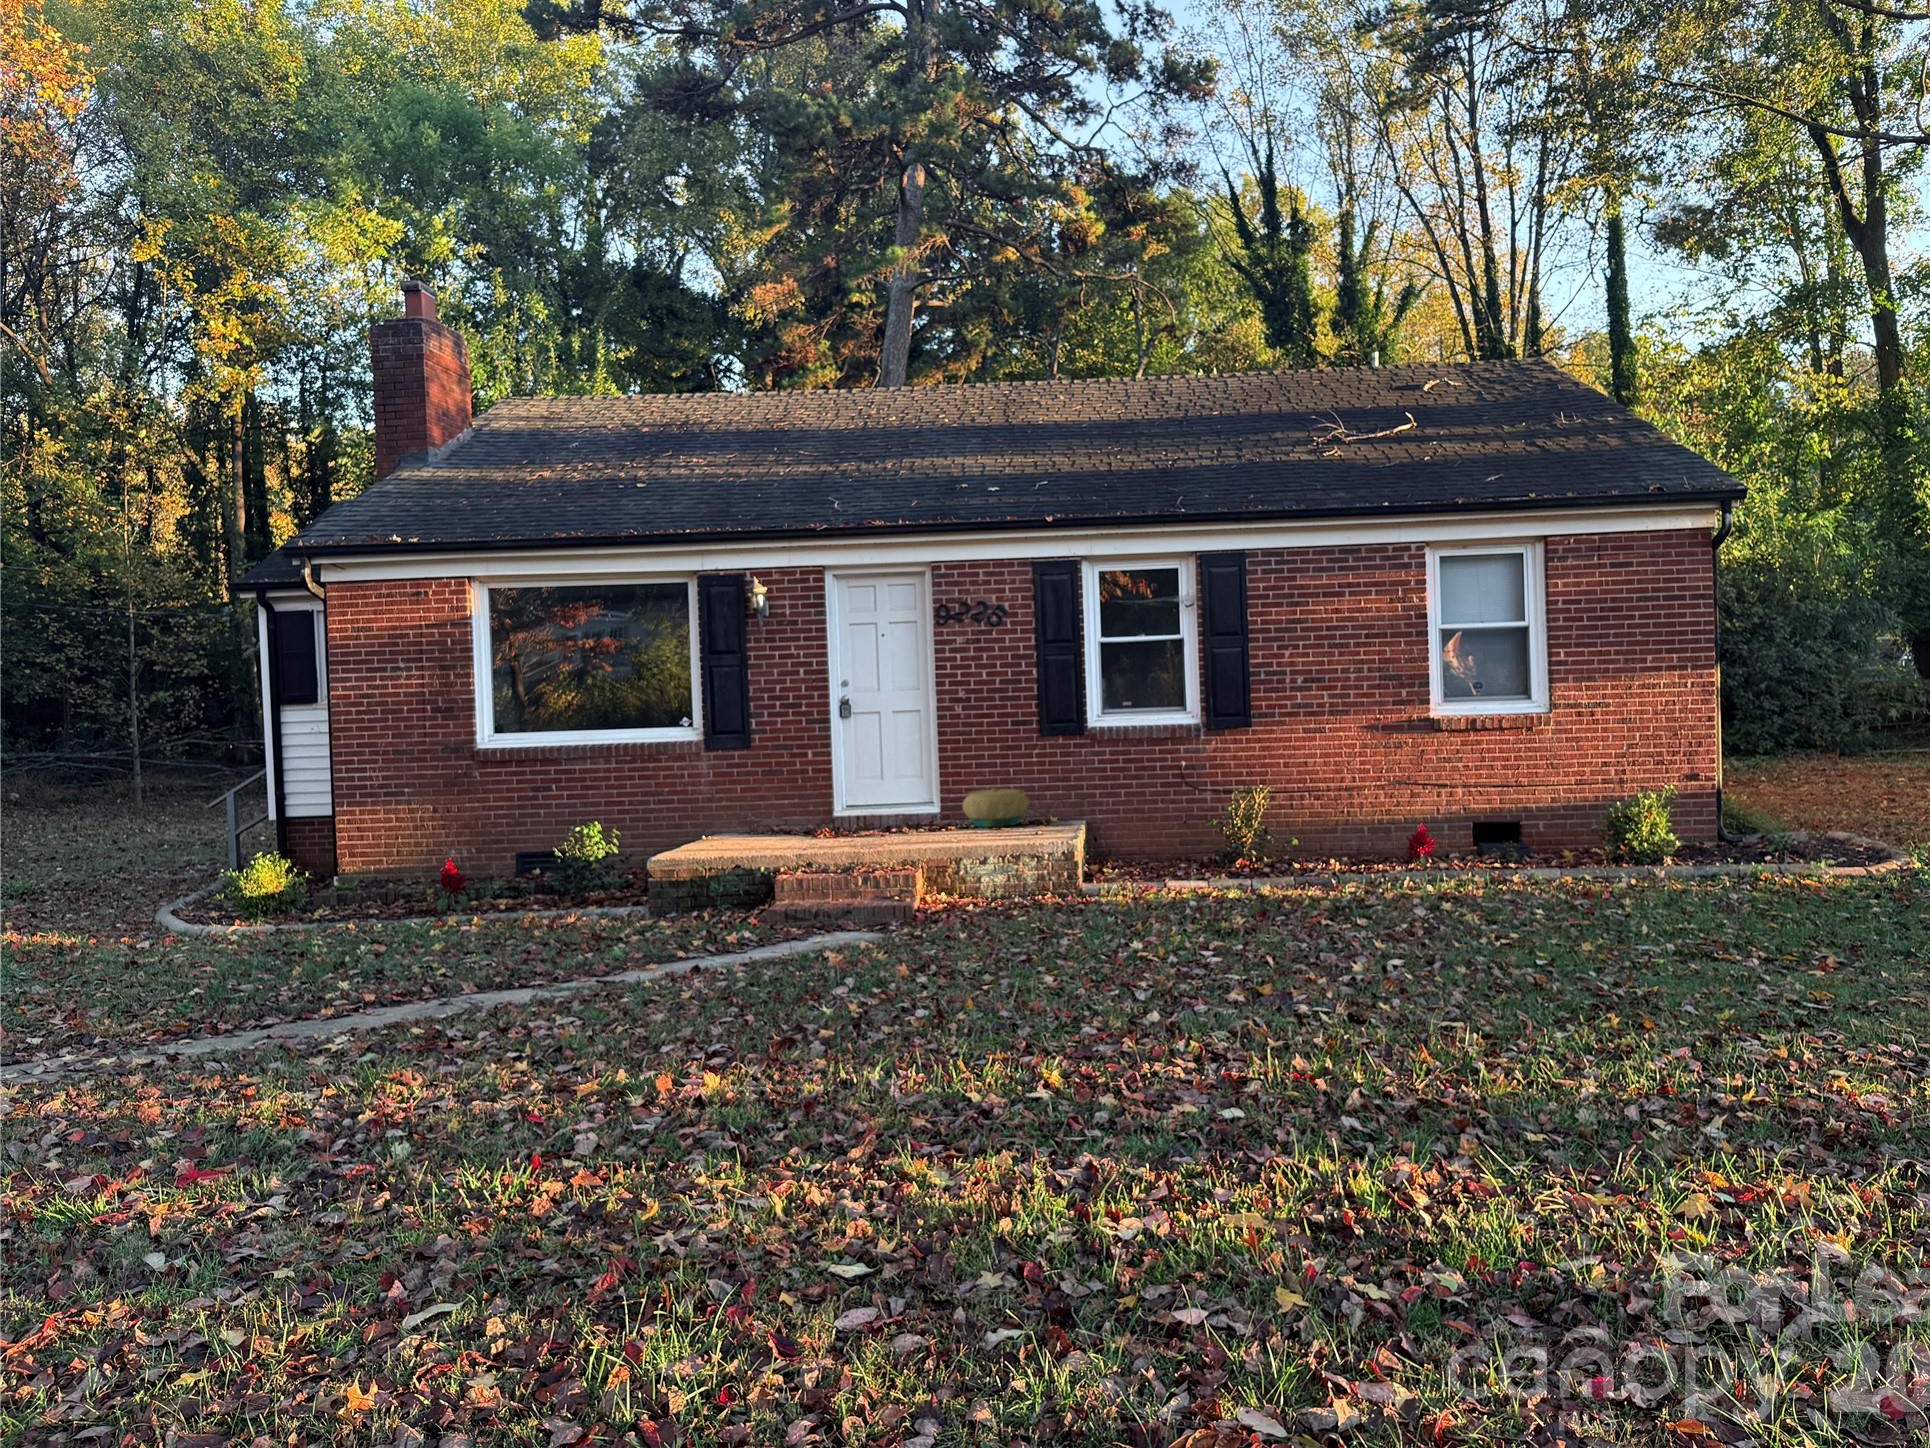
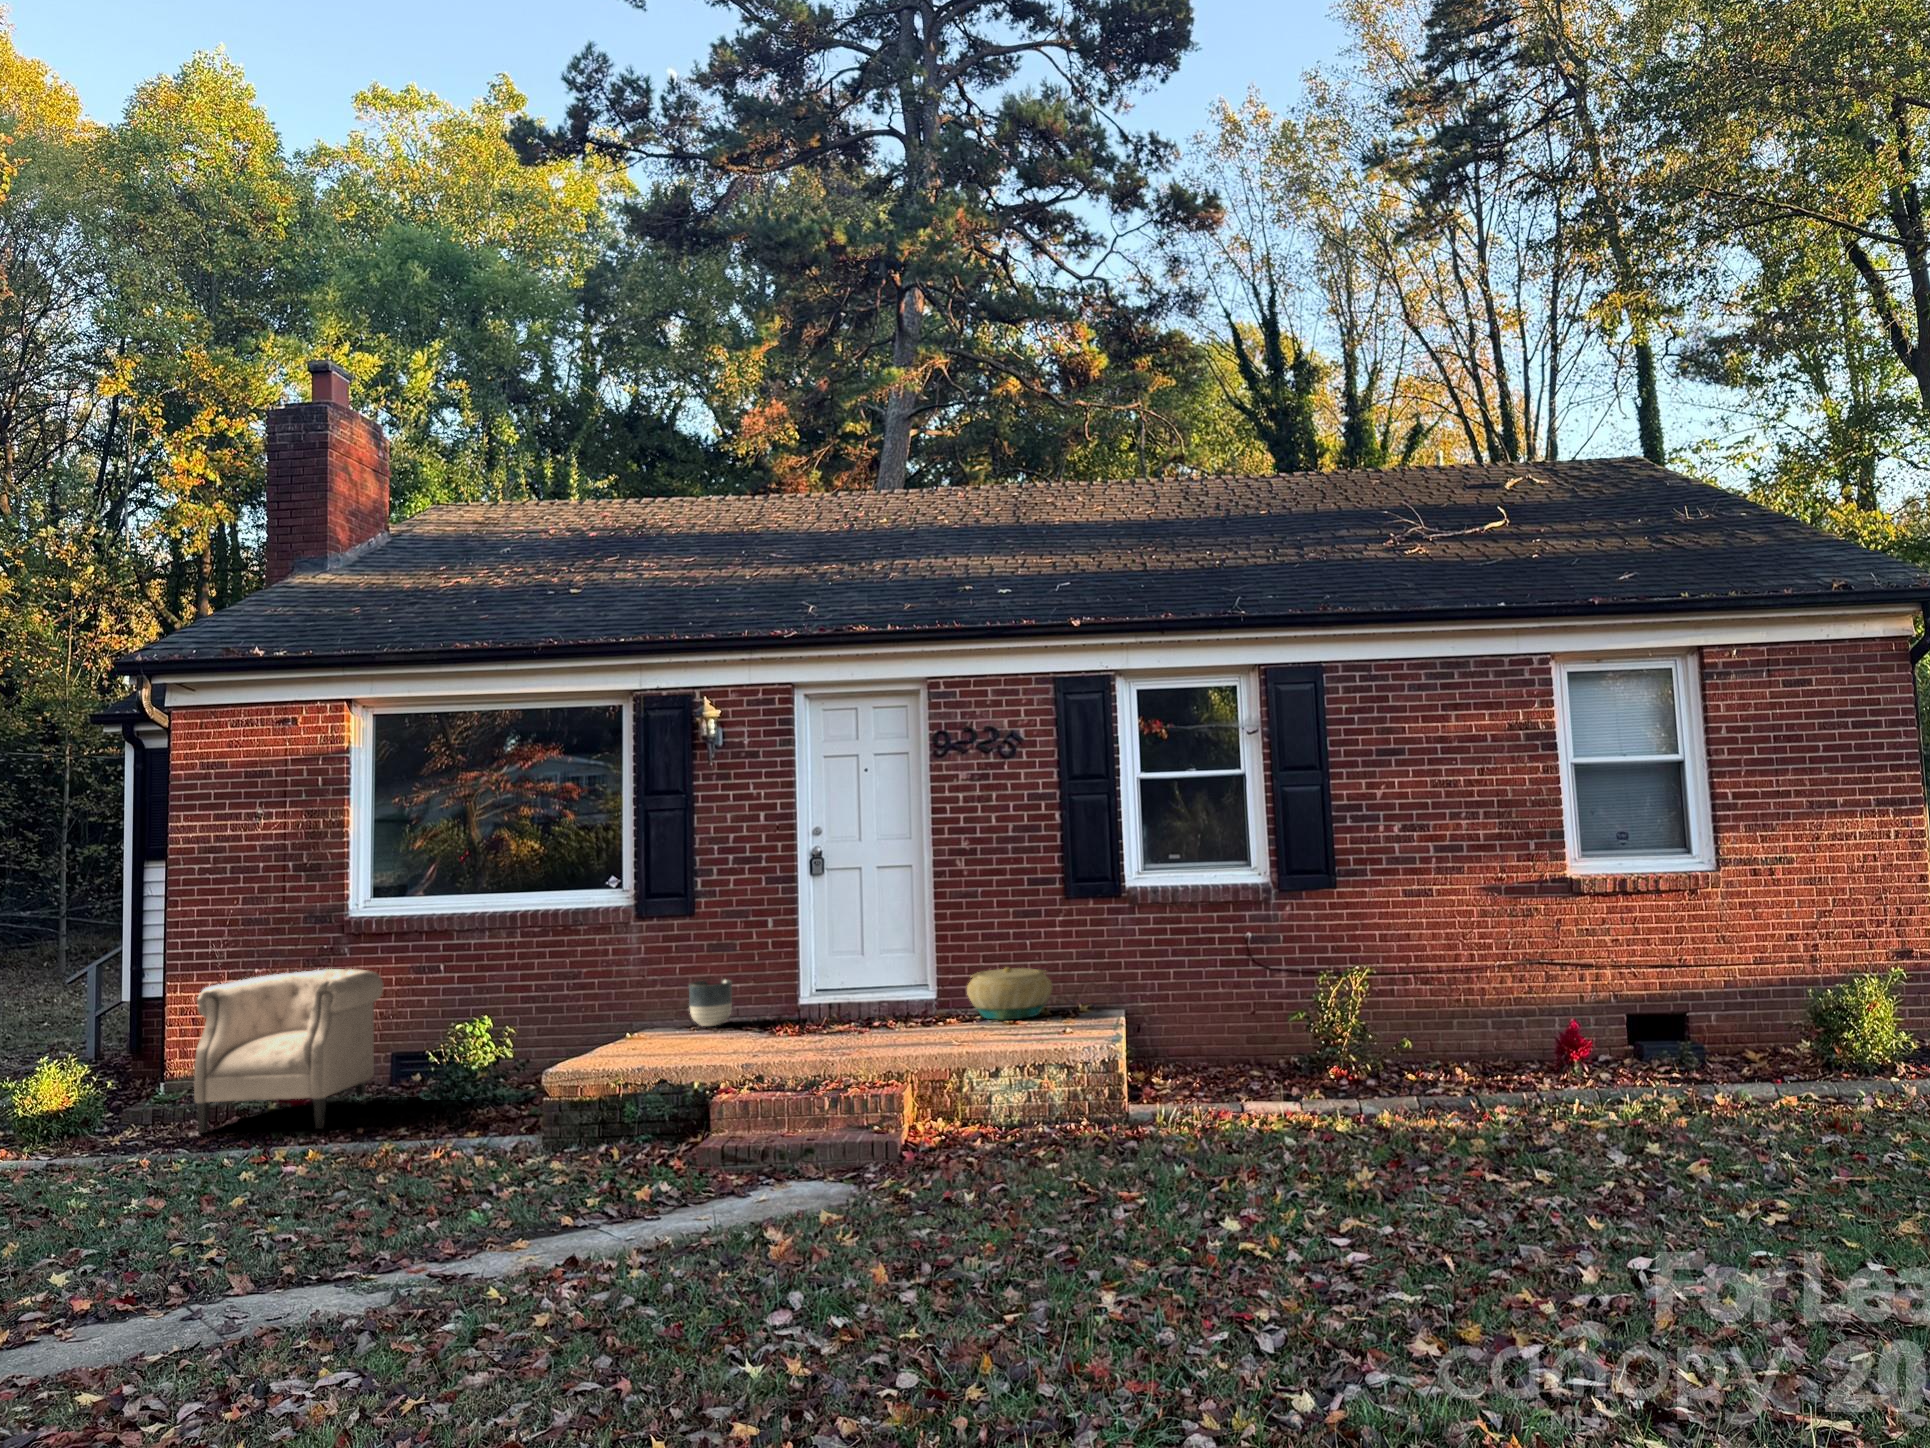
chair: none [378,789,512,908] -> present [194,969,384,1133]
planter: none [747,798,781,833] -> present [689,980,732,1026]

